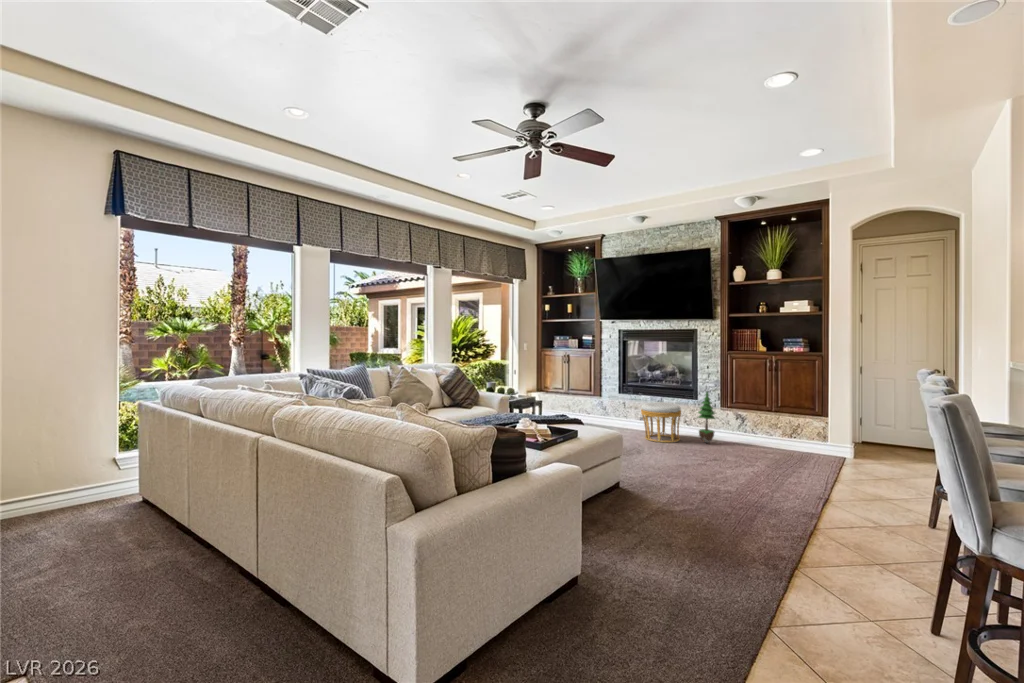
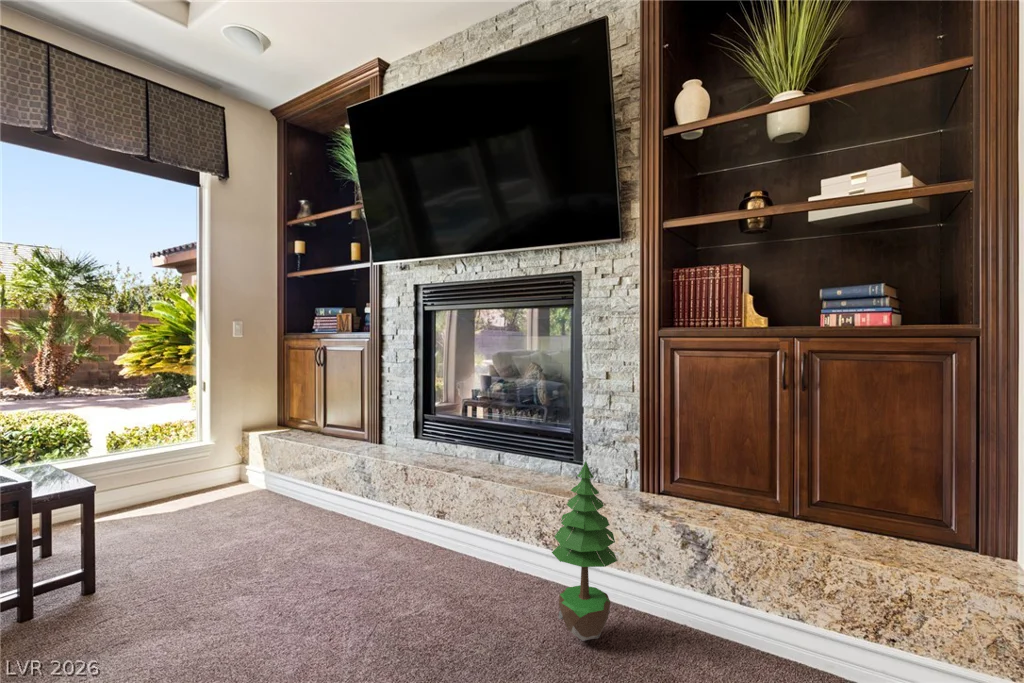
ottoman: present [641,402,681,443] -> none [380,485,507,648]

